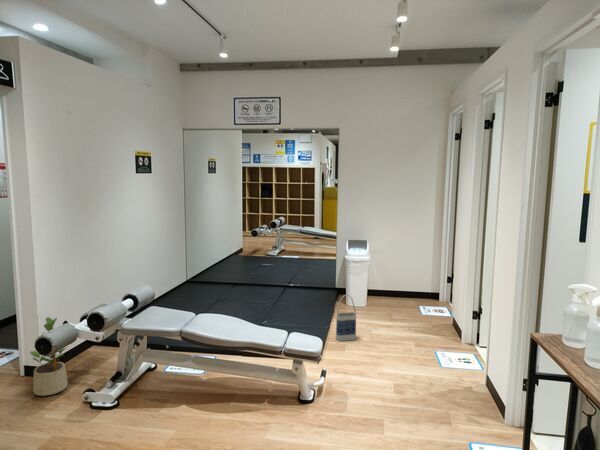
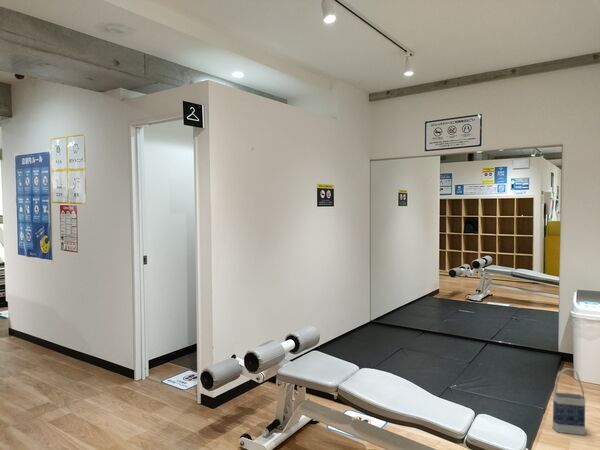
potted plant: present [30,317,68,396] -> none [203,350,236,429]

